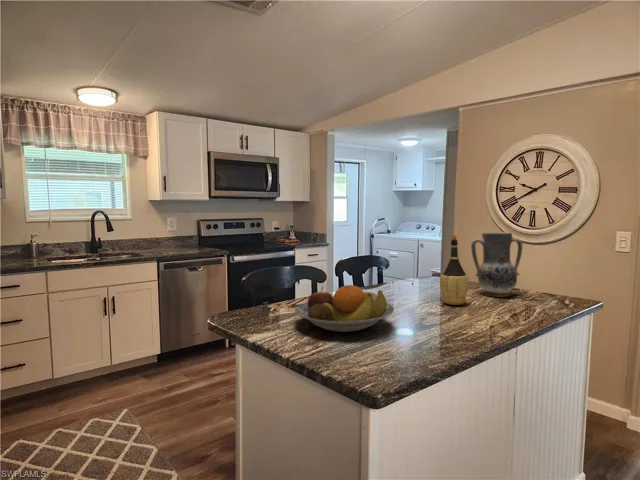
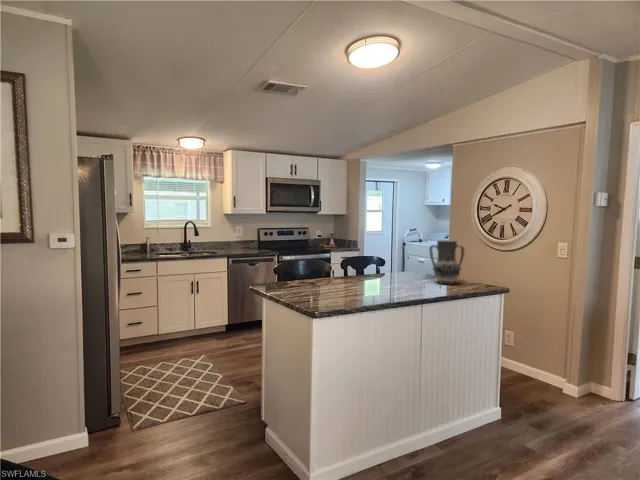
wine bottle: present [440,235,469,305] -> none [400,241,419,286]
fruit bowl: present [295,285,394,332] -> none [299,268,357,294]

